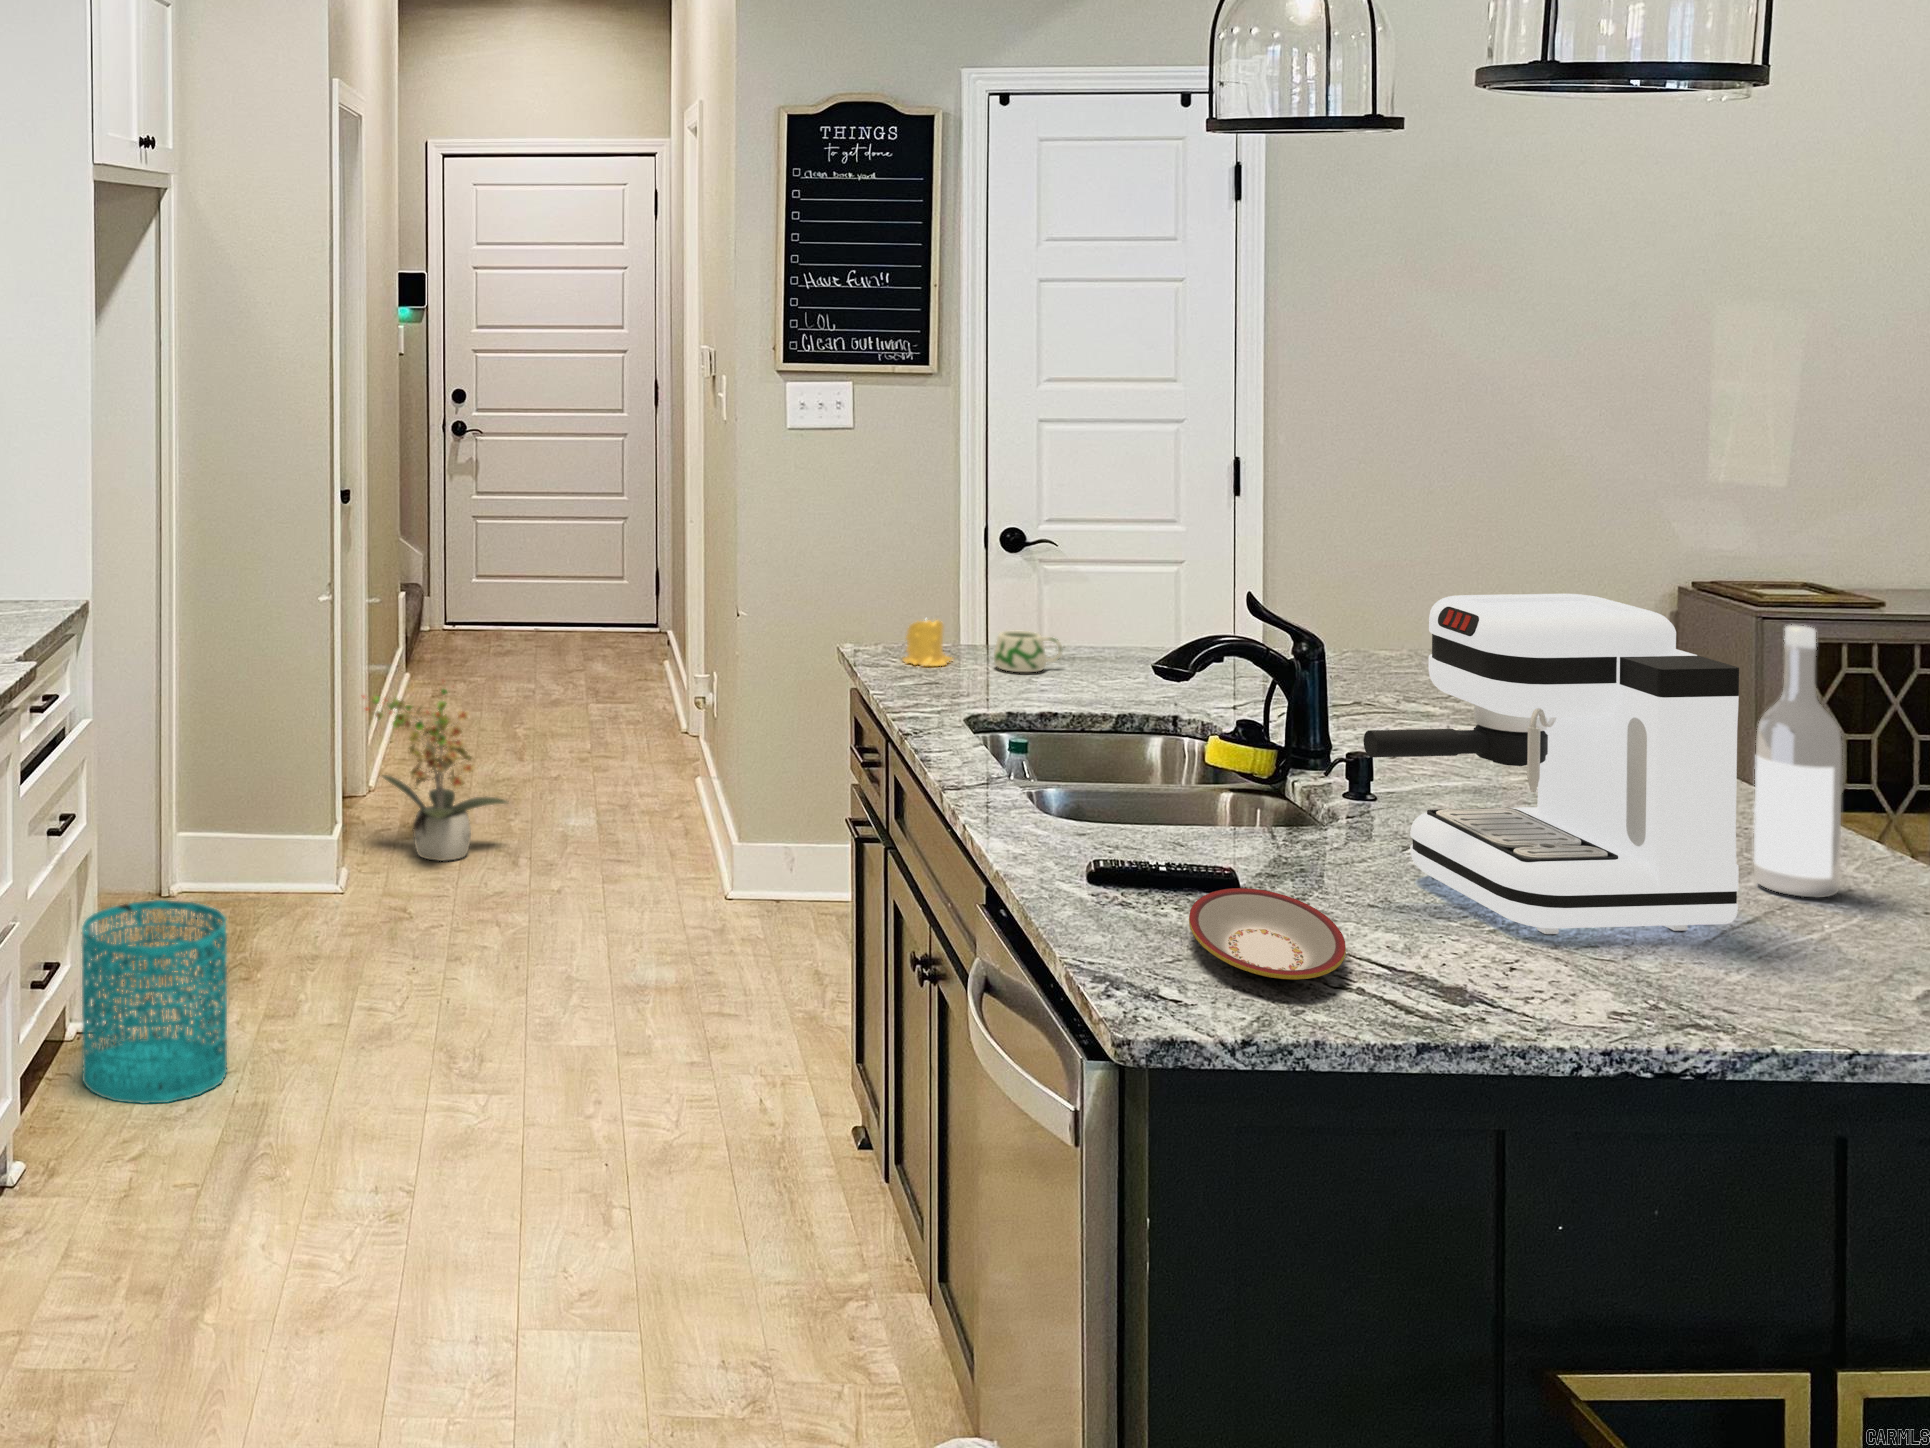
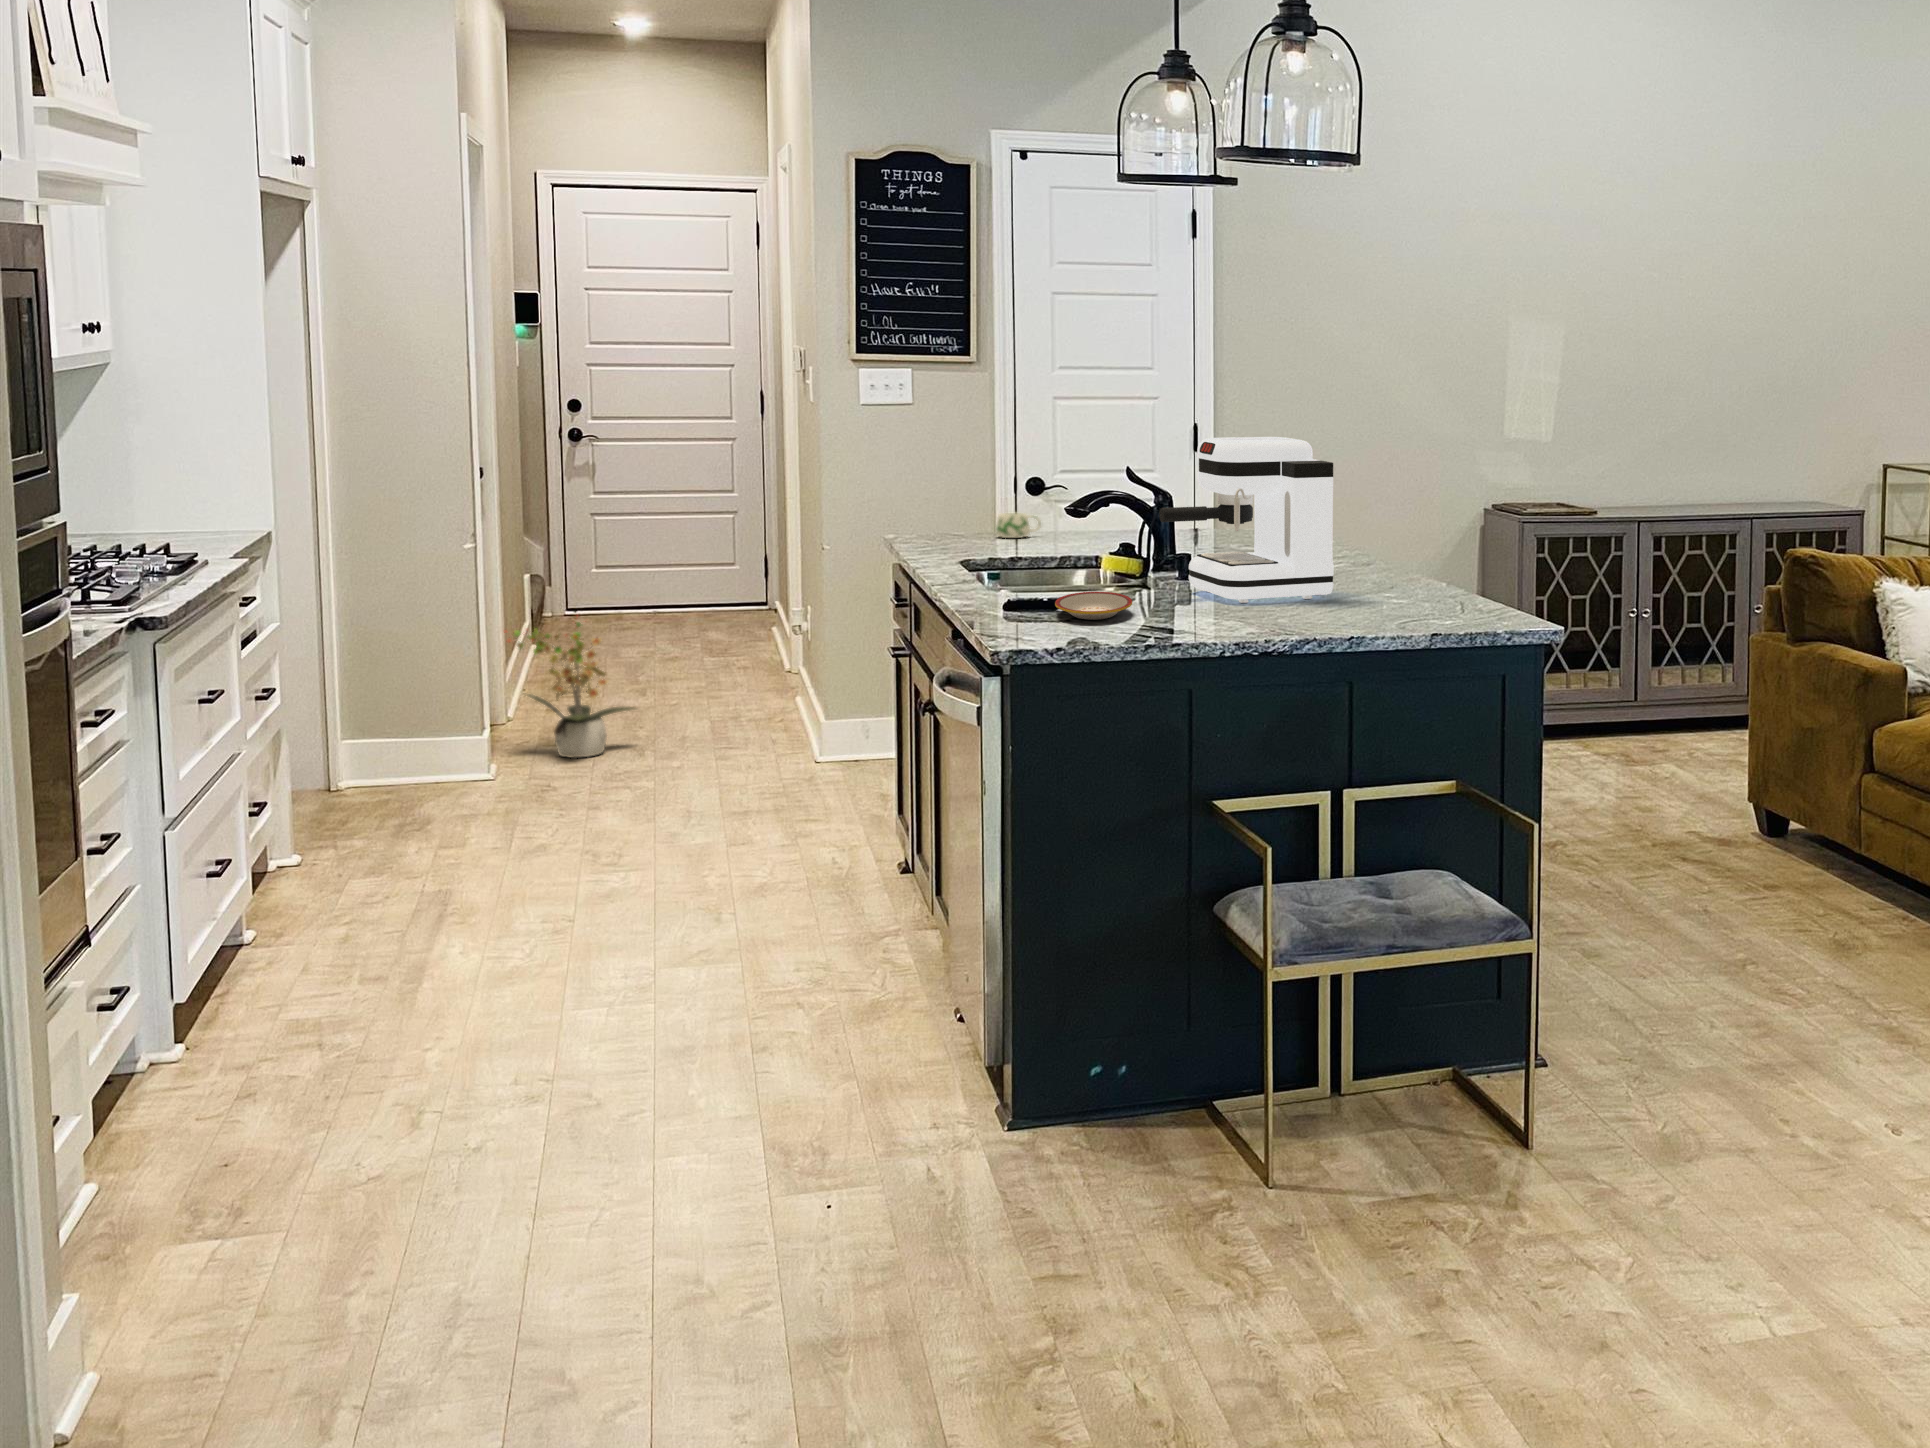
candle: present [903,618,952,666] -> none [934,505,970,538]
wine bottle: present [1754,625,1842,897] -> none [1361,450,1399,587]
wastebasket: present [82,900,228,1103] -> none [283,758,416,902]

